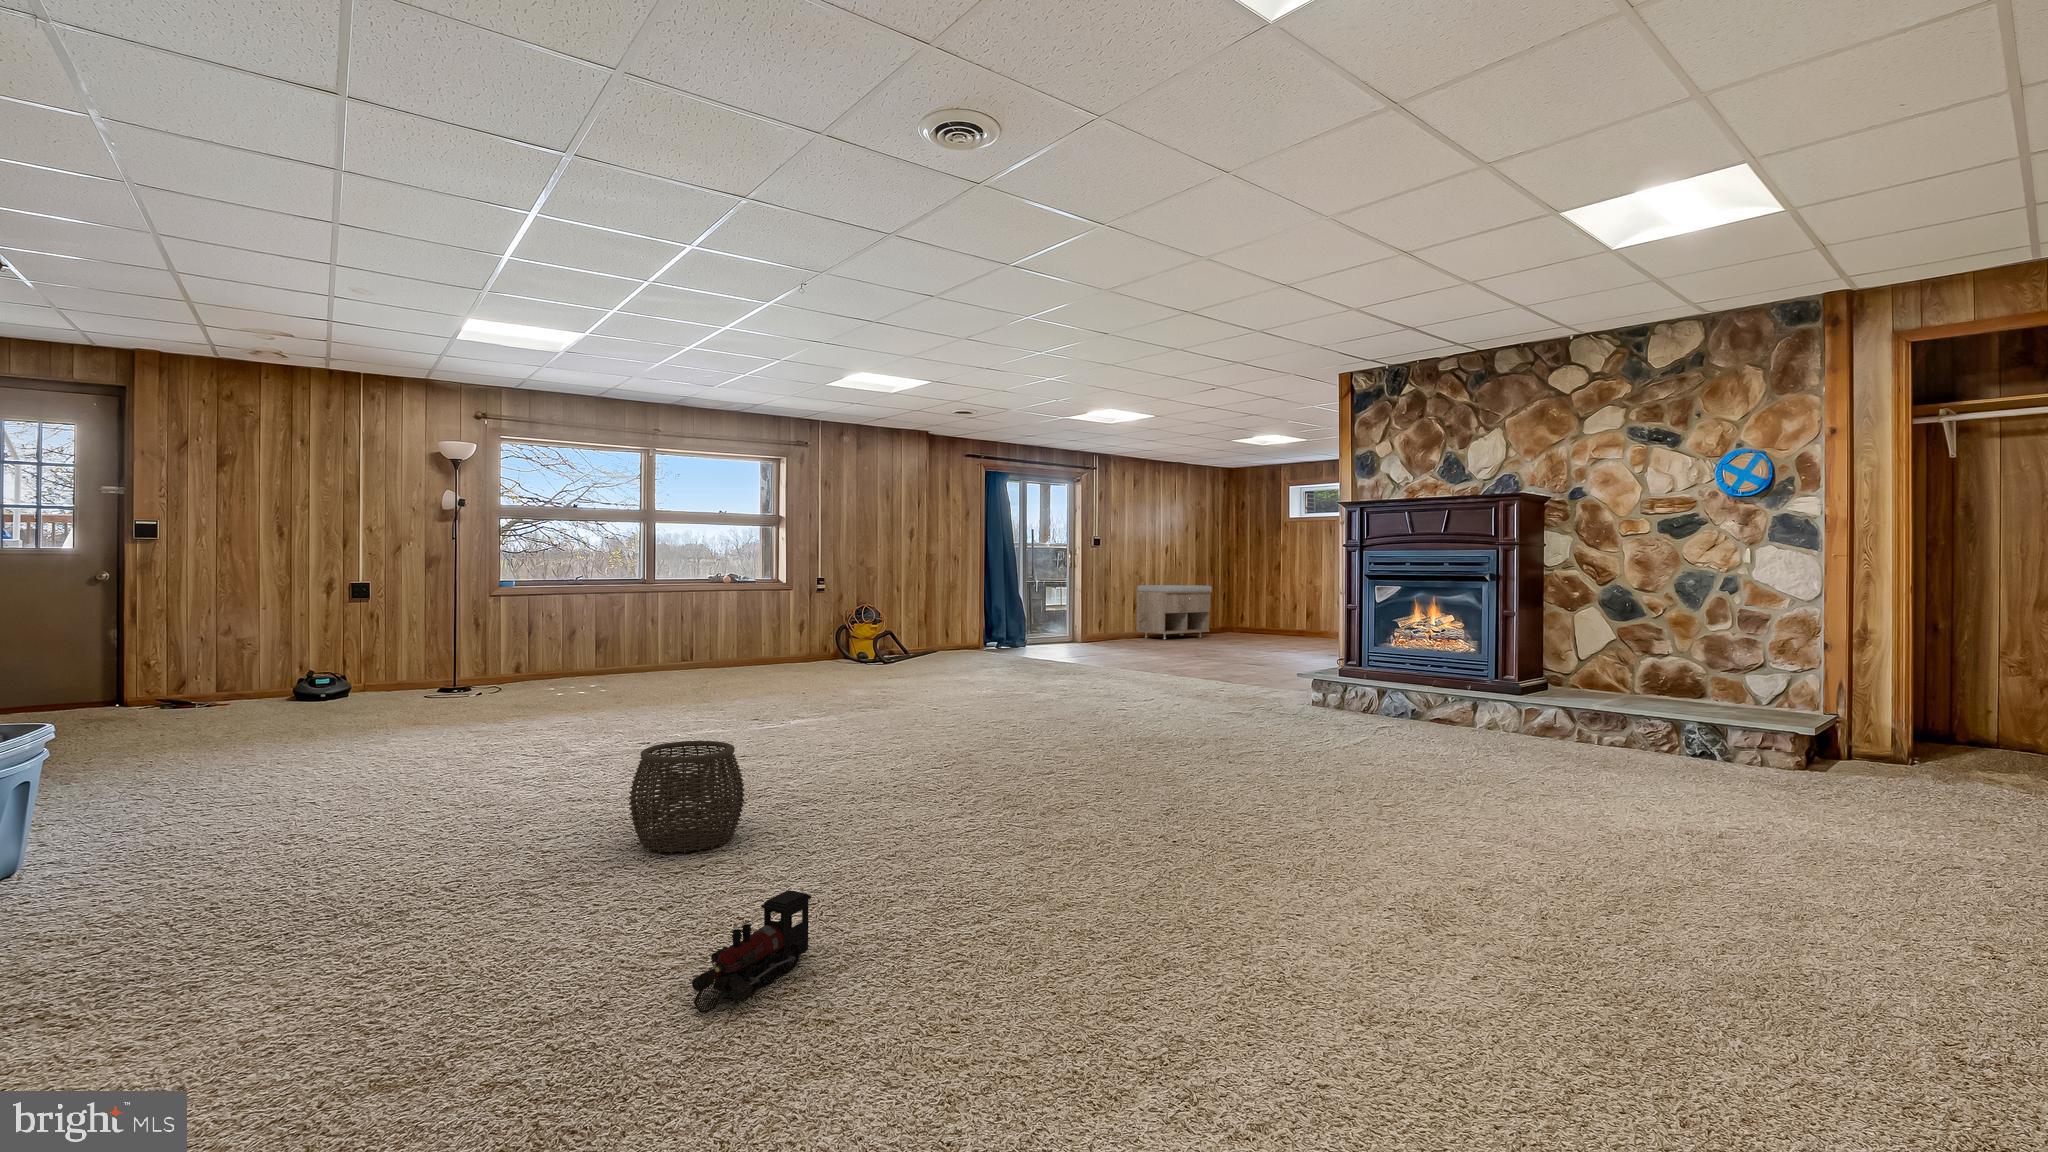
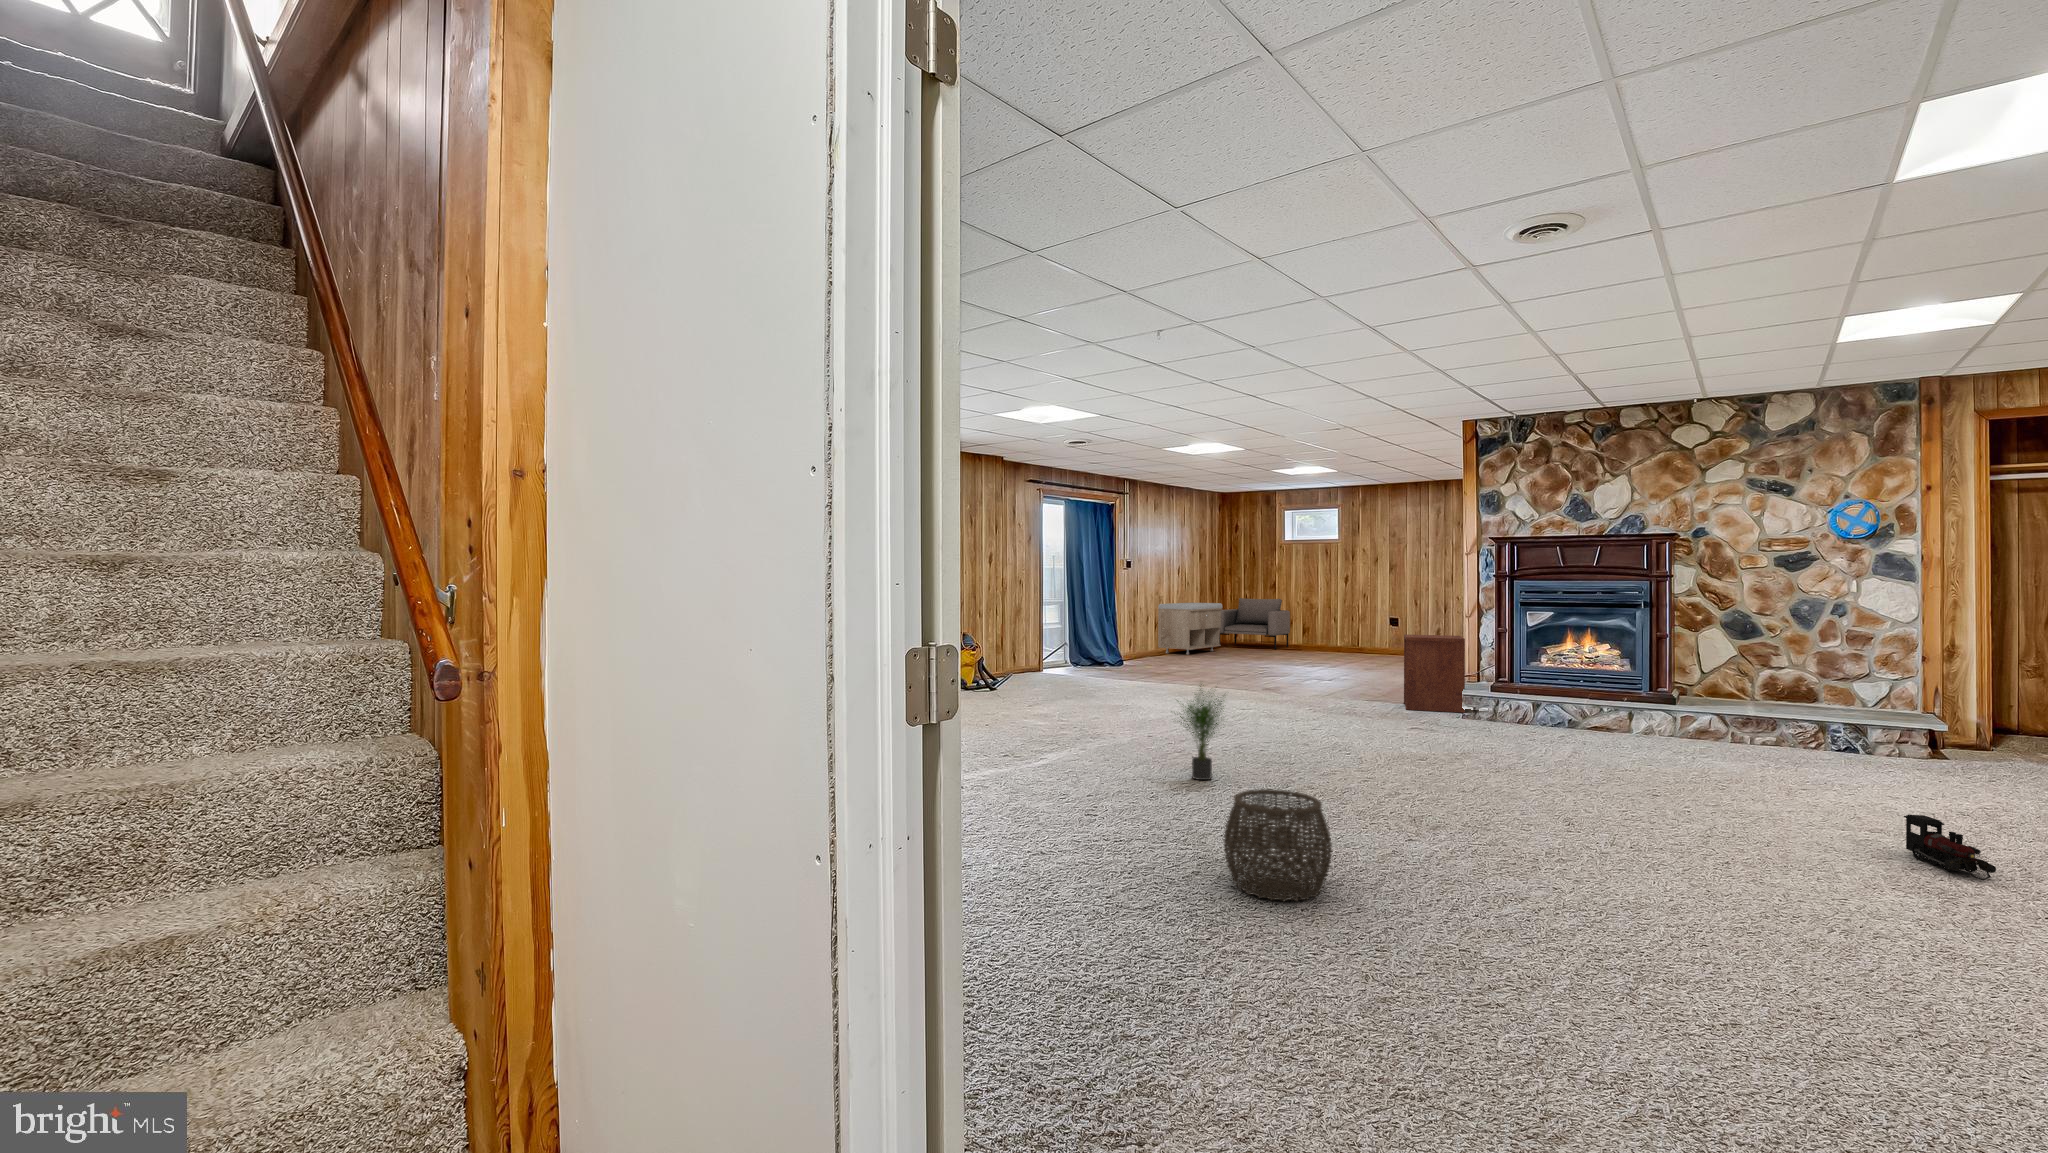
armchair: none [1217,582,1298,637] -> present [1219,598,1290,649]
side table: none [1267,613,1340,700] -> present [1404,634,1465,713]
potted plant: none [849,645,910,748] -> present [1177,686,1224,780]
toy train: present [692,890,812,1013] -> present [1904,815,1996,880]

